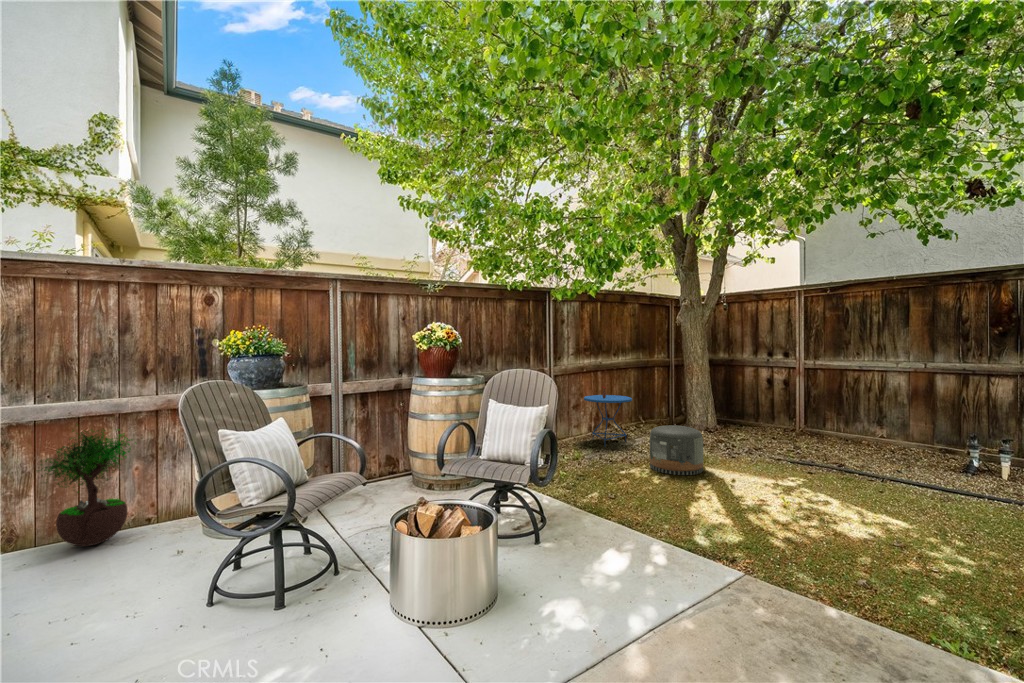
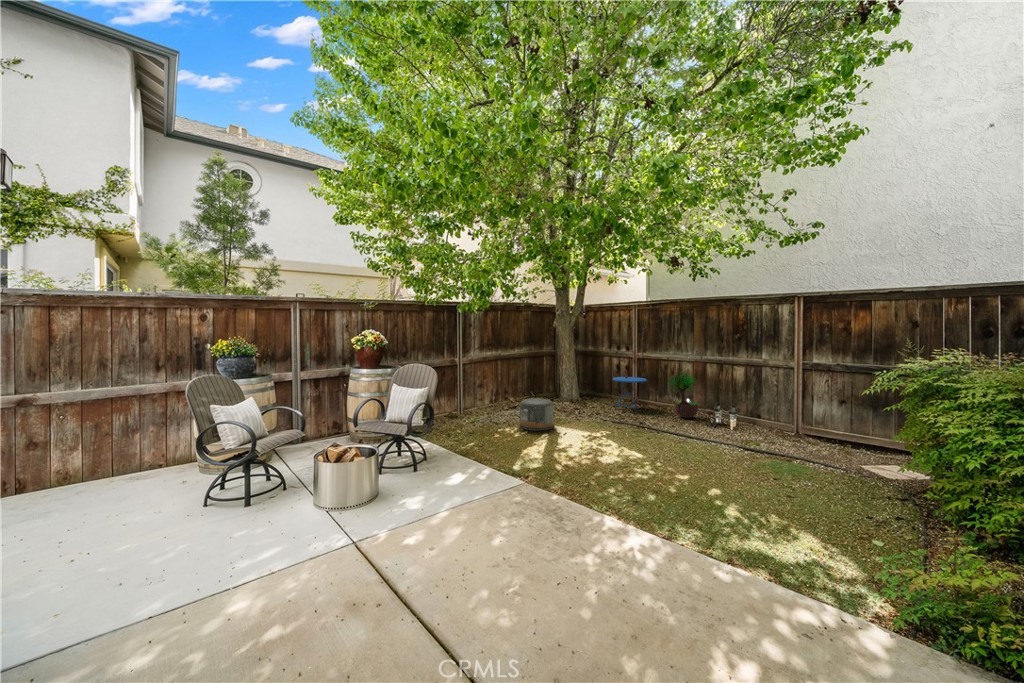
side table: present [584,386,632,447] -> present [613,371,647,411]
potted tree: present [37,429,131,546] -> present [669,372,698,418]

